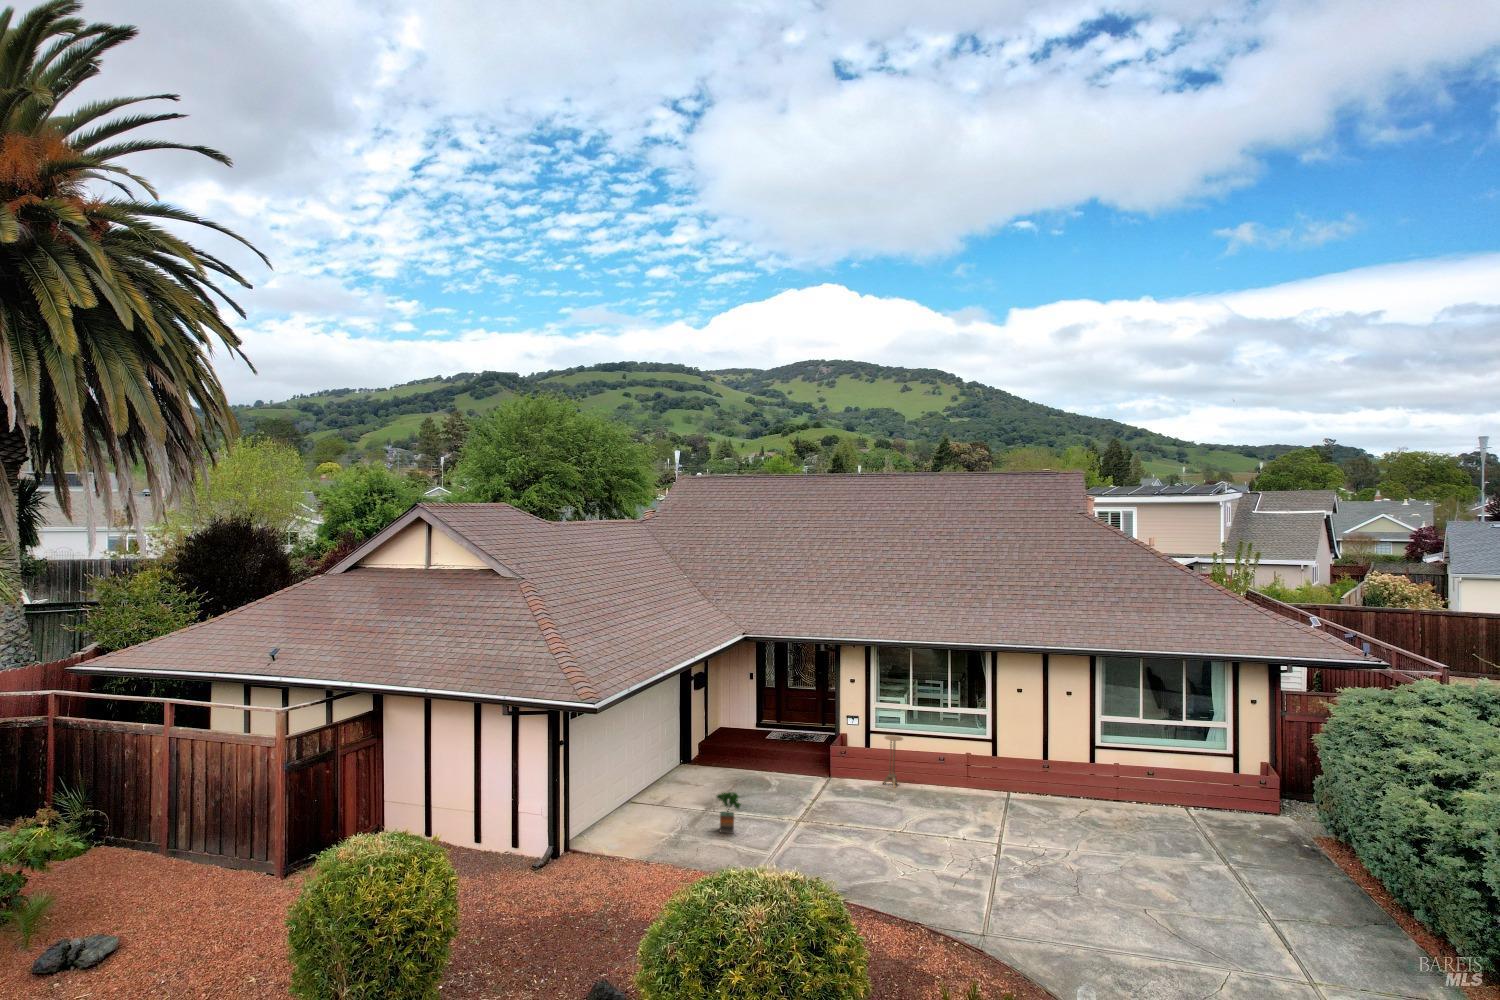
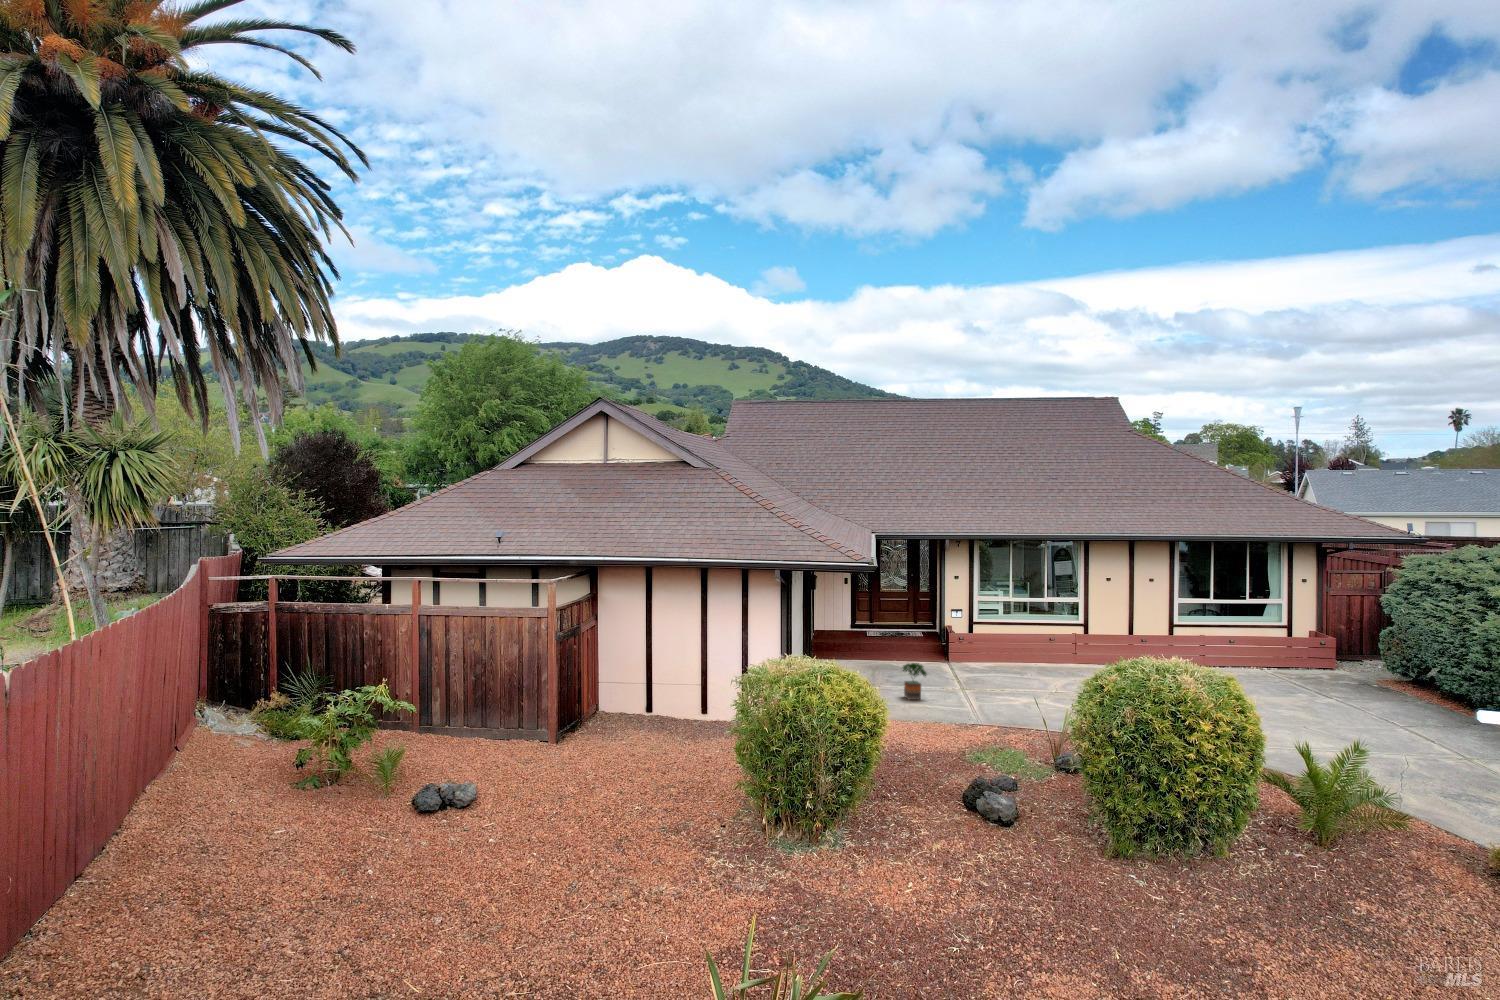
side table: present [883,735,903,788] -> none [997,620,1017,666]

